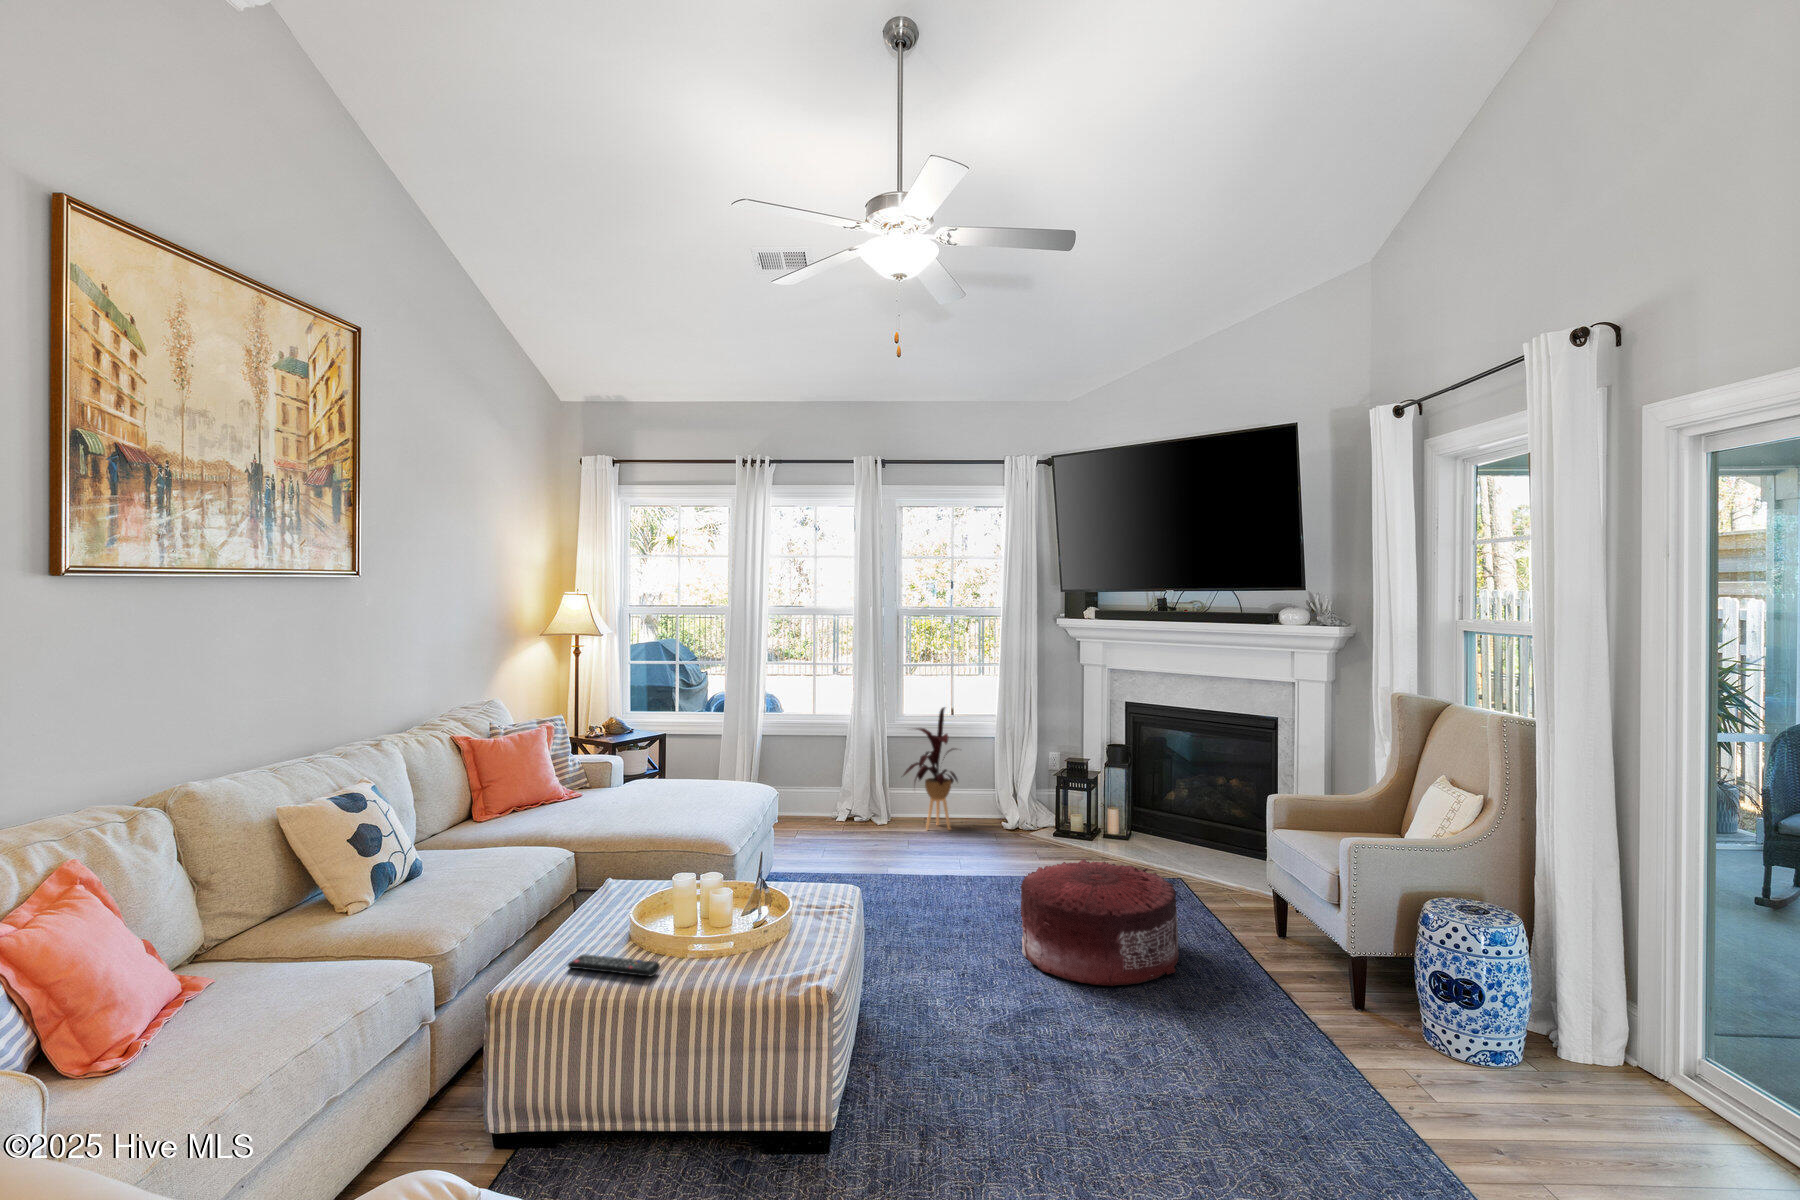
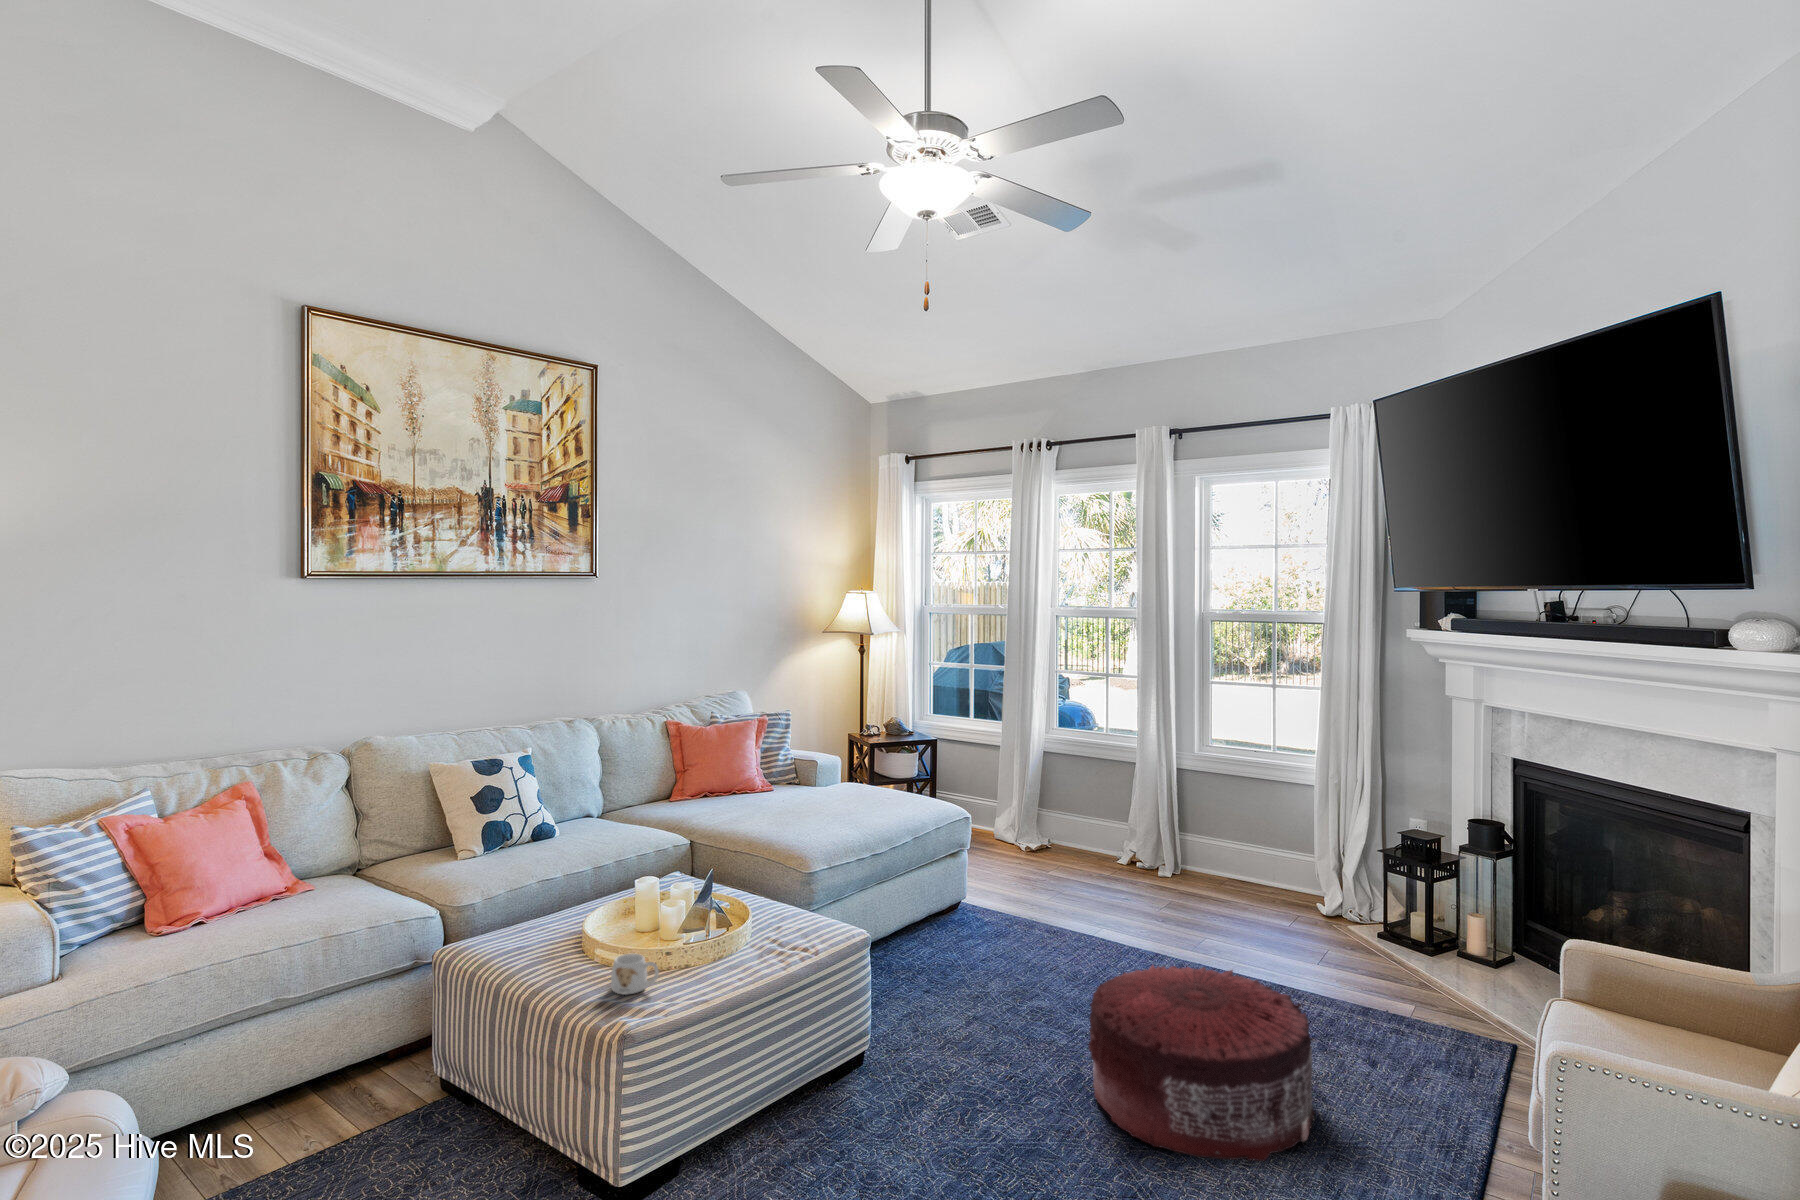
house plant: present [904,708,958,830] -> none [1171,743,1256,900]
mug: none [752,936,797,976] -> present [611,953,659,995]
remote control: present [568,954,660,976] -> none [507,930,558,965]

